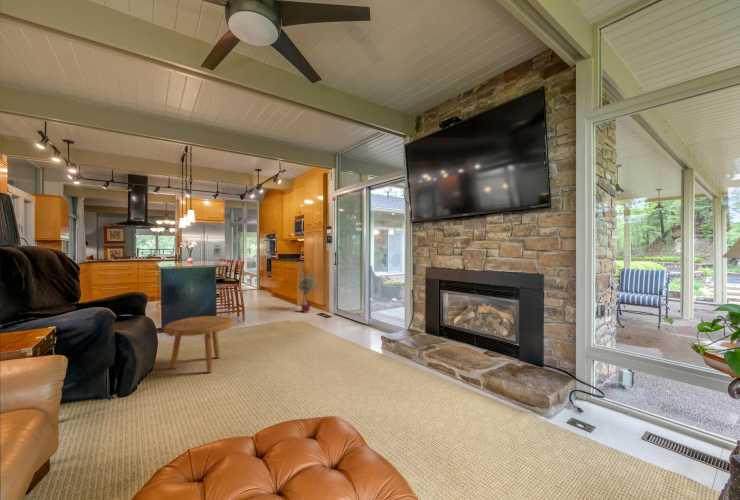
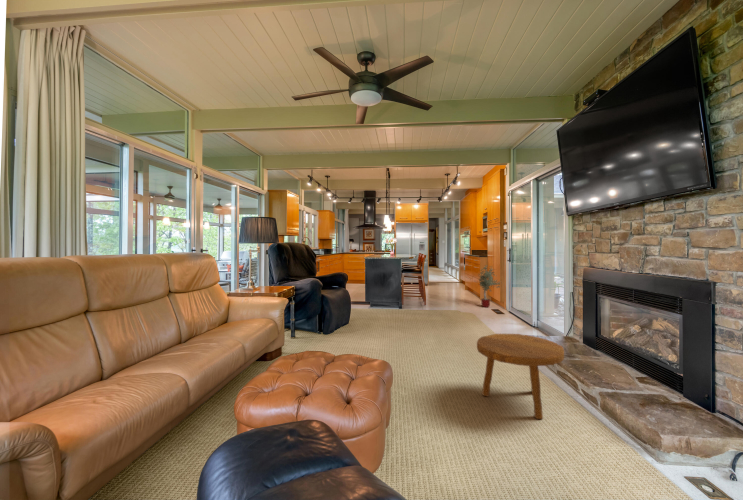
footstool: present [164,316,234,373] -> present [477,334,564,419]

